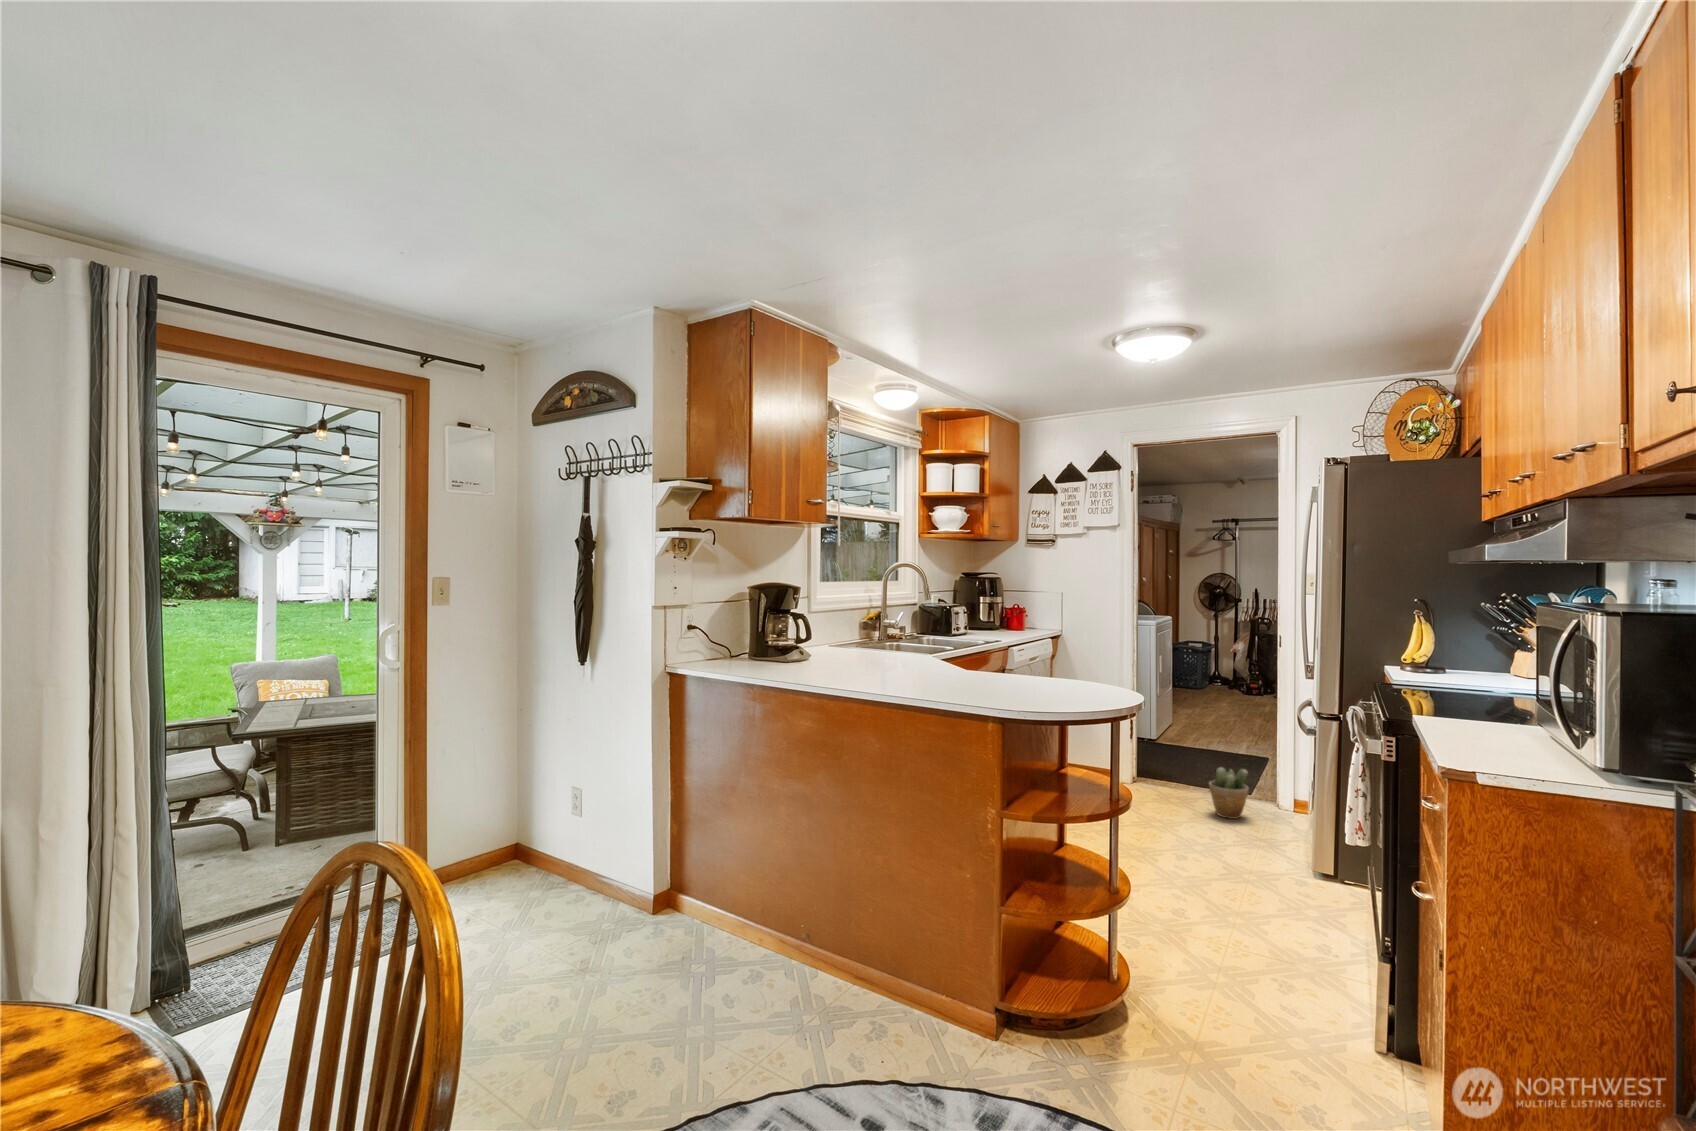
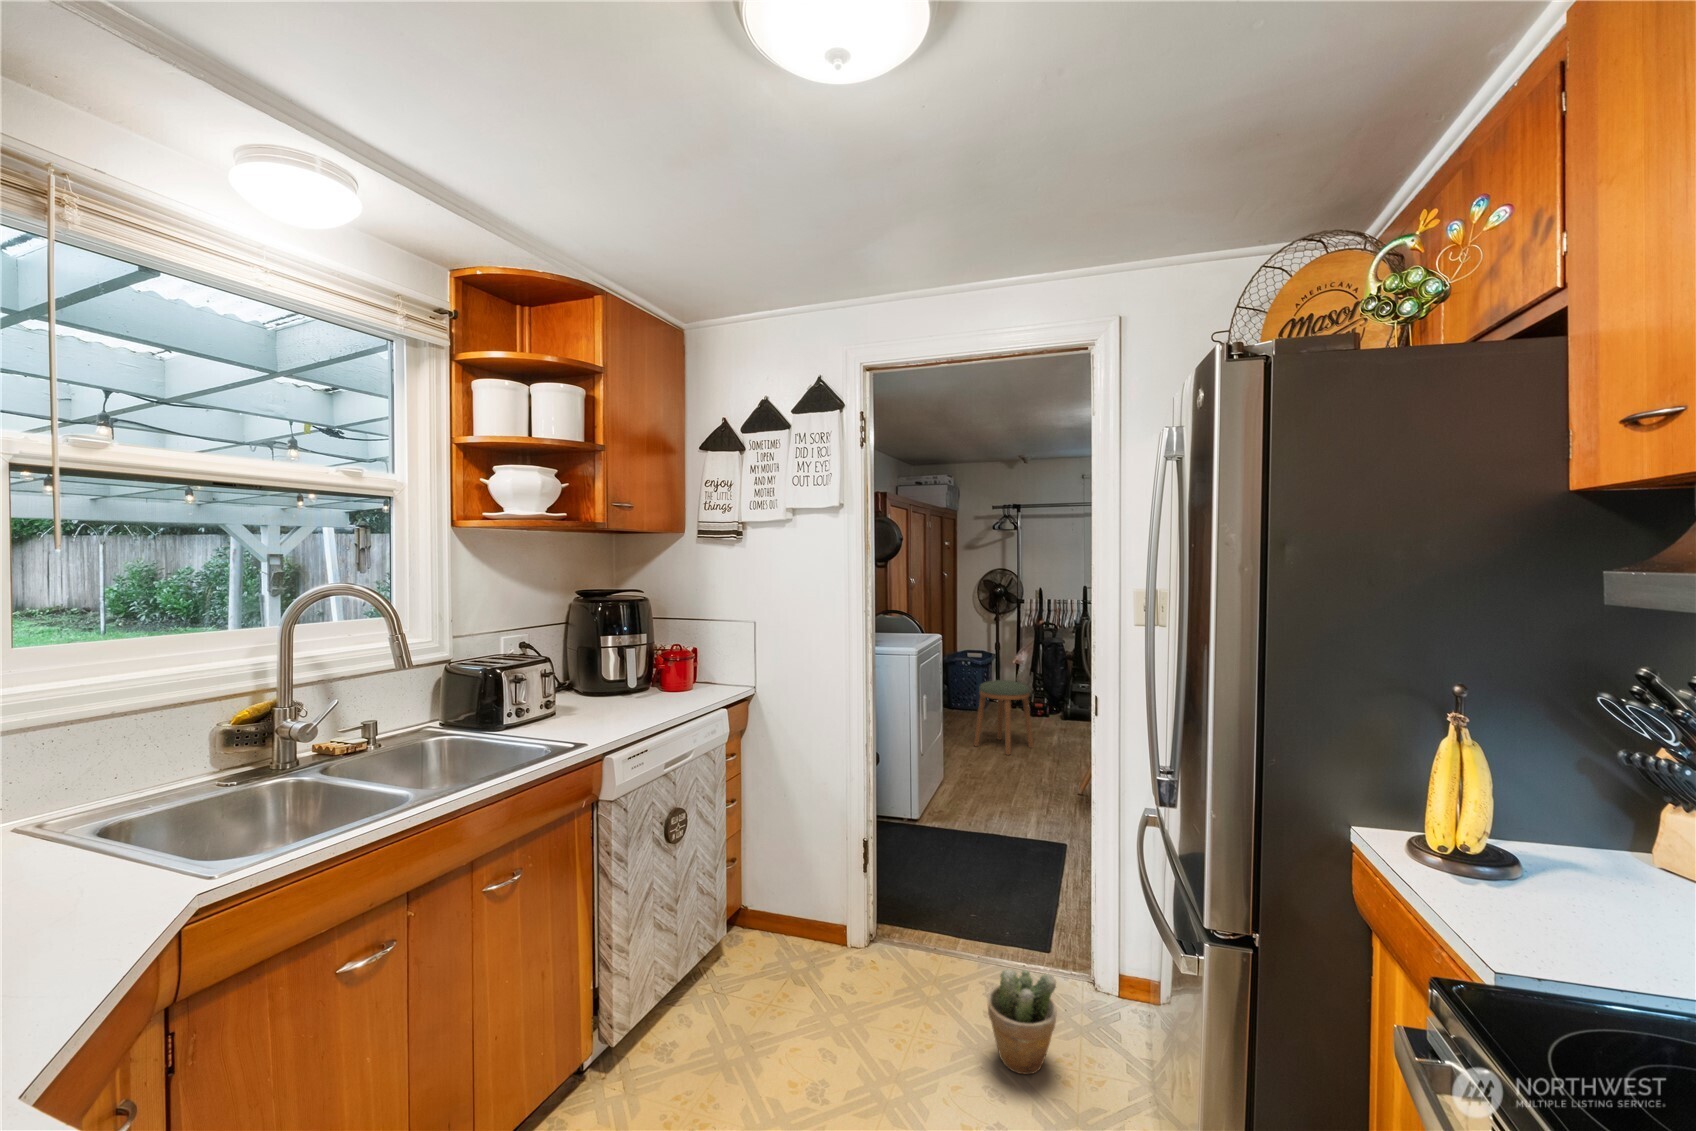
stool: none [1196,658,1248,714] -> present [974,680,1033,755]

